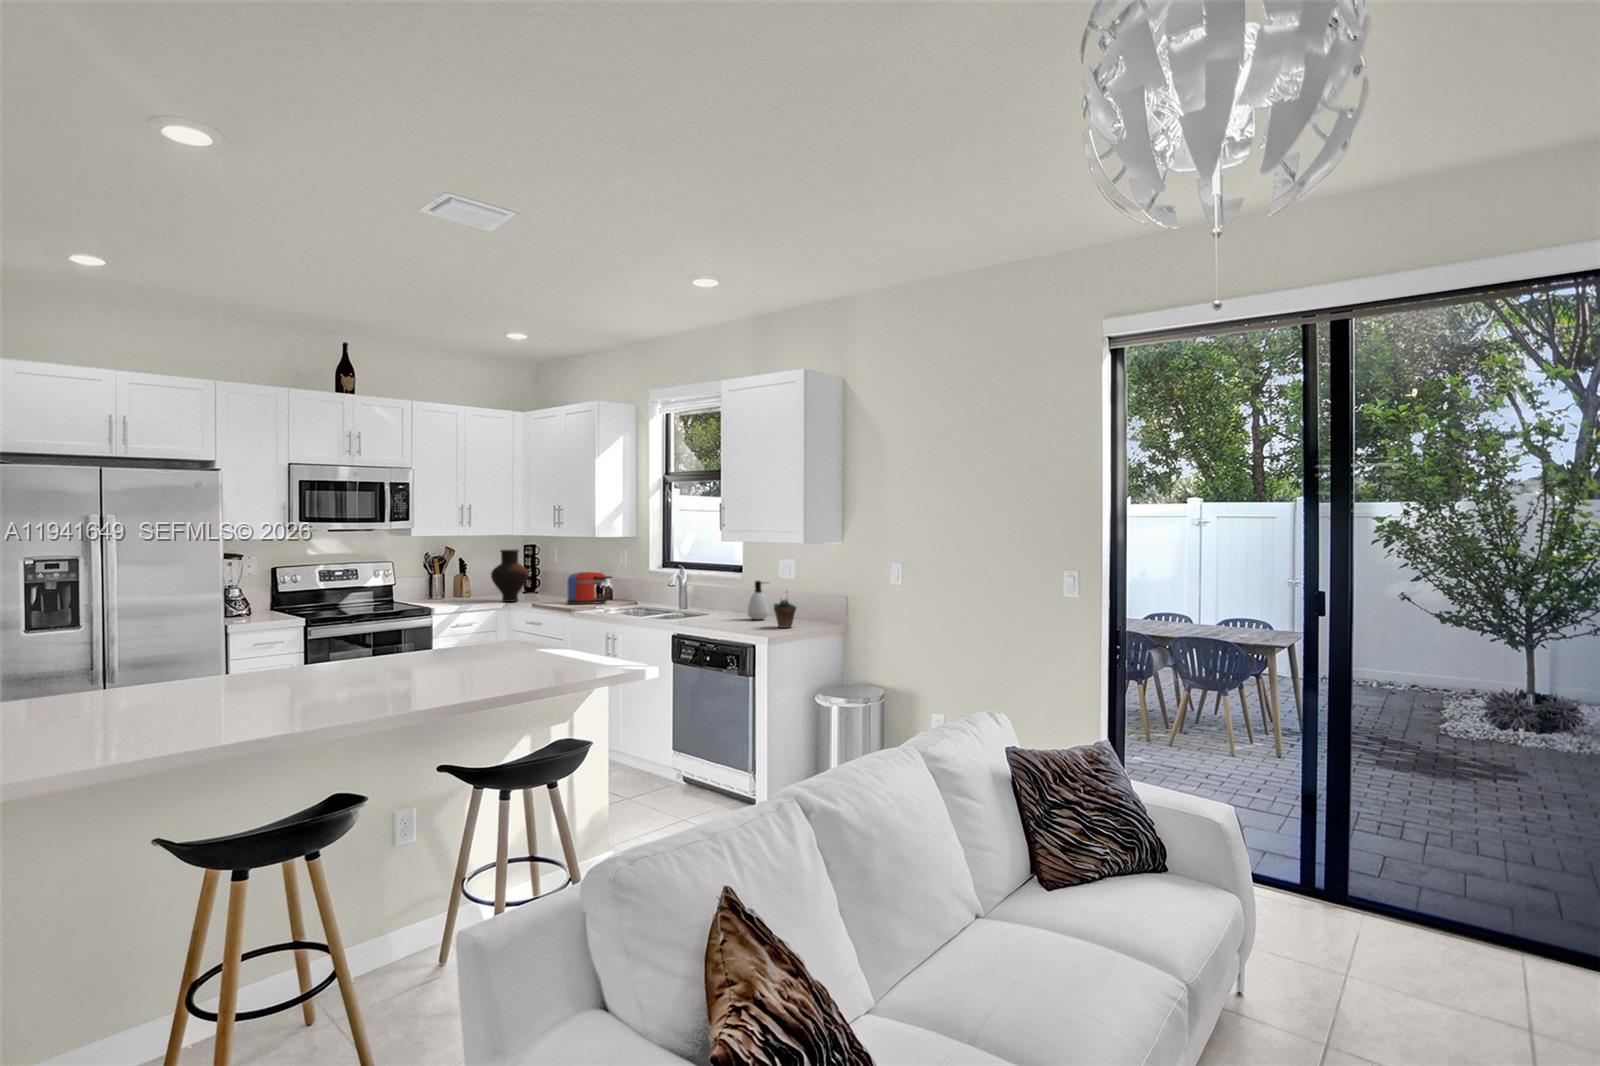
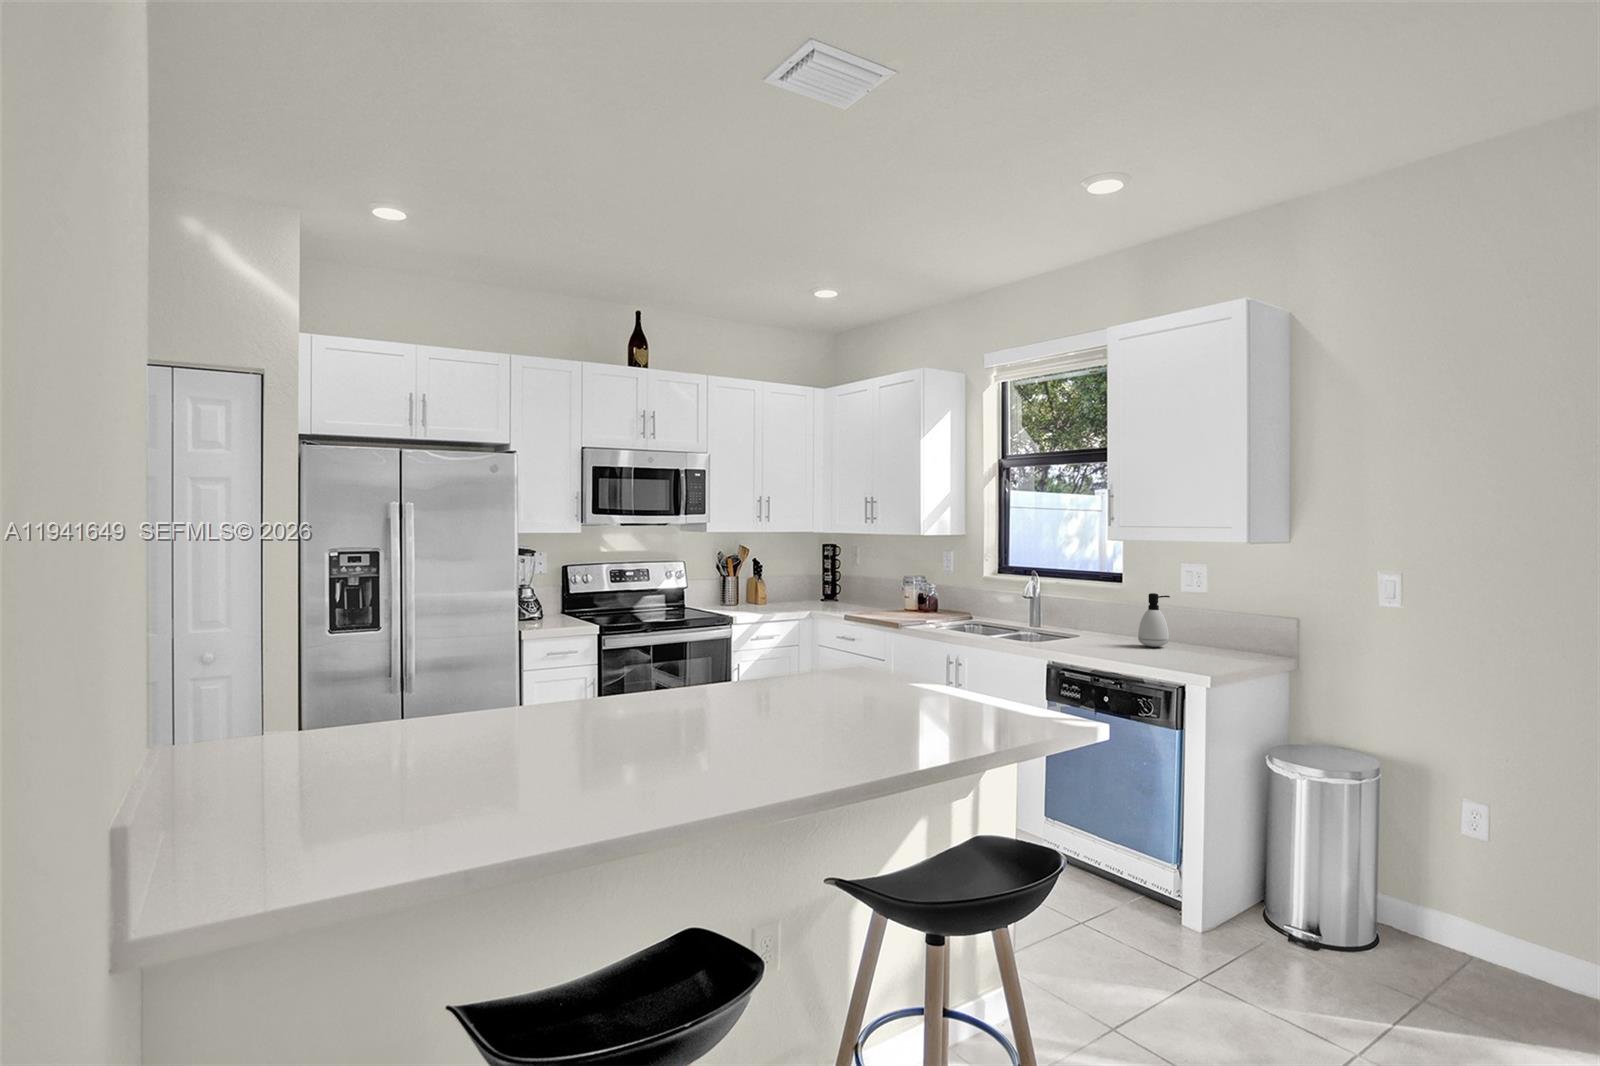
vase: present [491,549,529,602] -> none [792,549,834,611]
coffee maker: present [567,572,612,604] -> none [882,577,936,617]
succulent plant: present [774,598,796,628] -> none [1189,607,1224,661]

